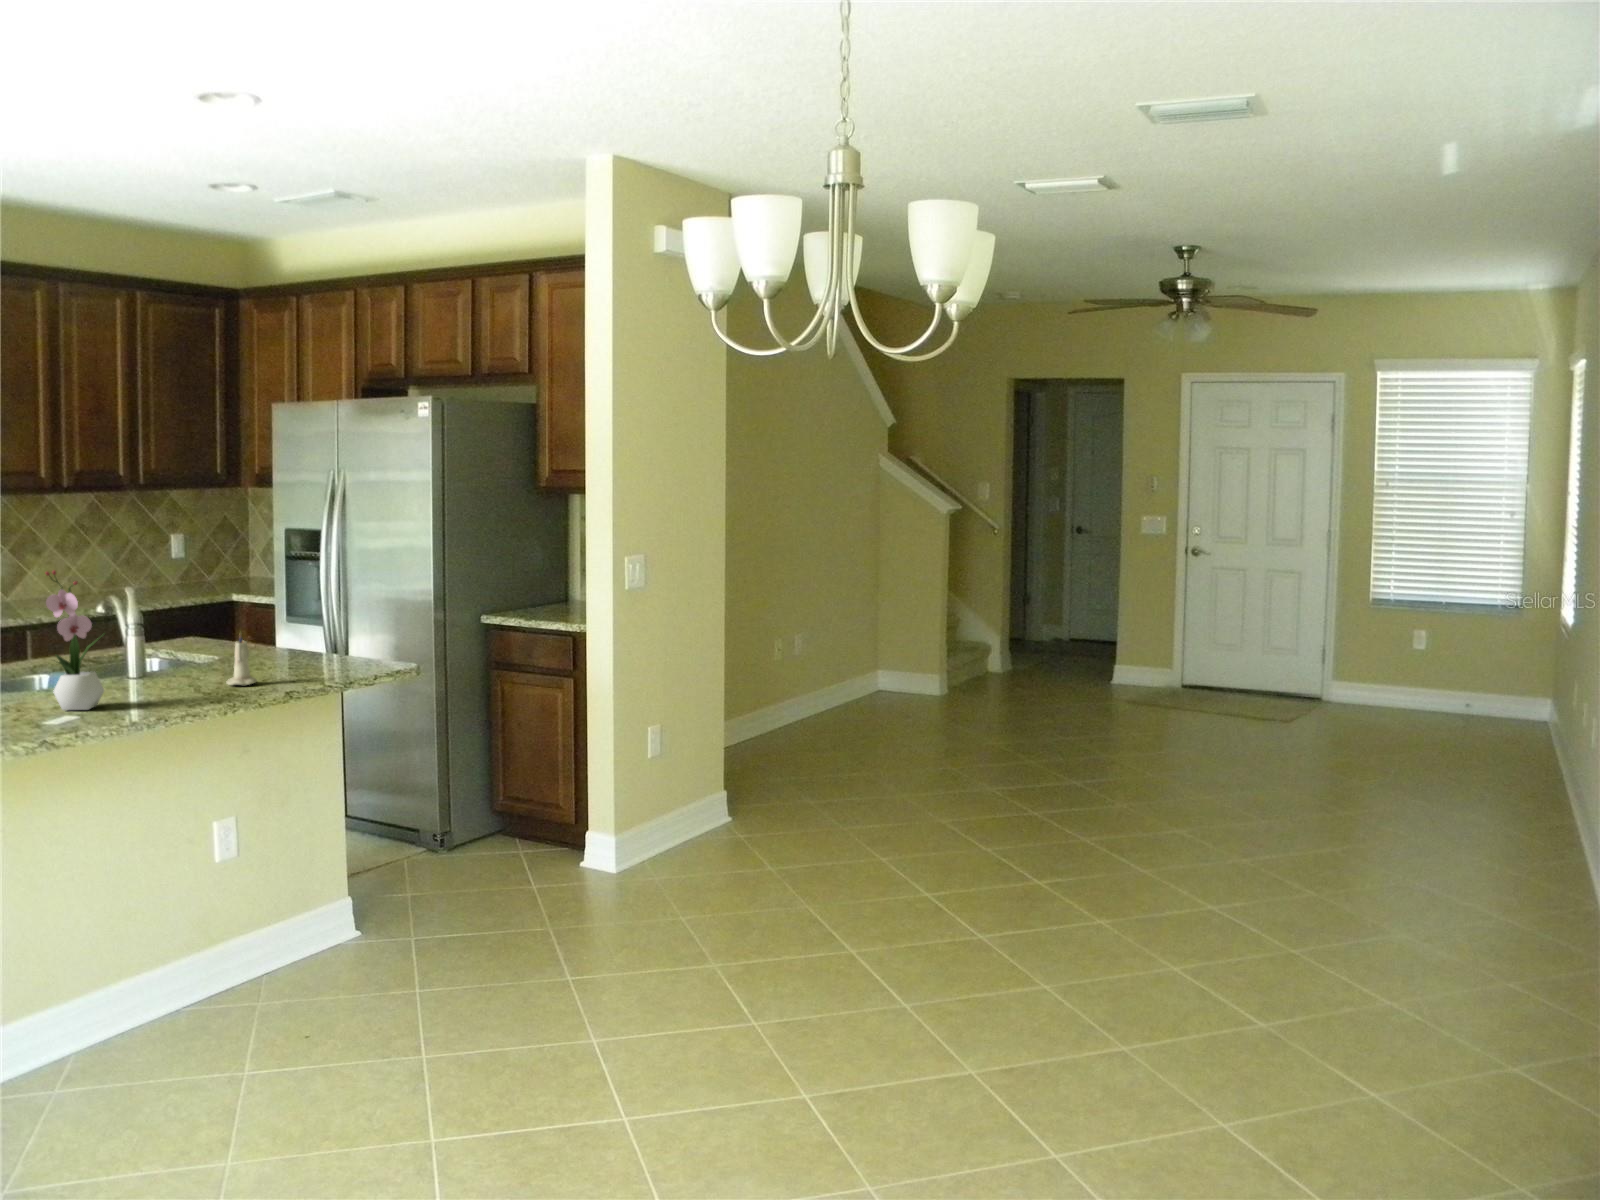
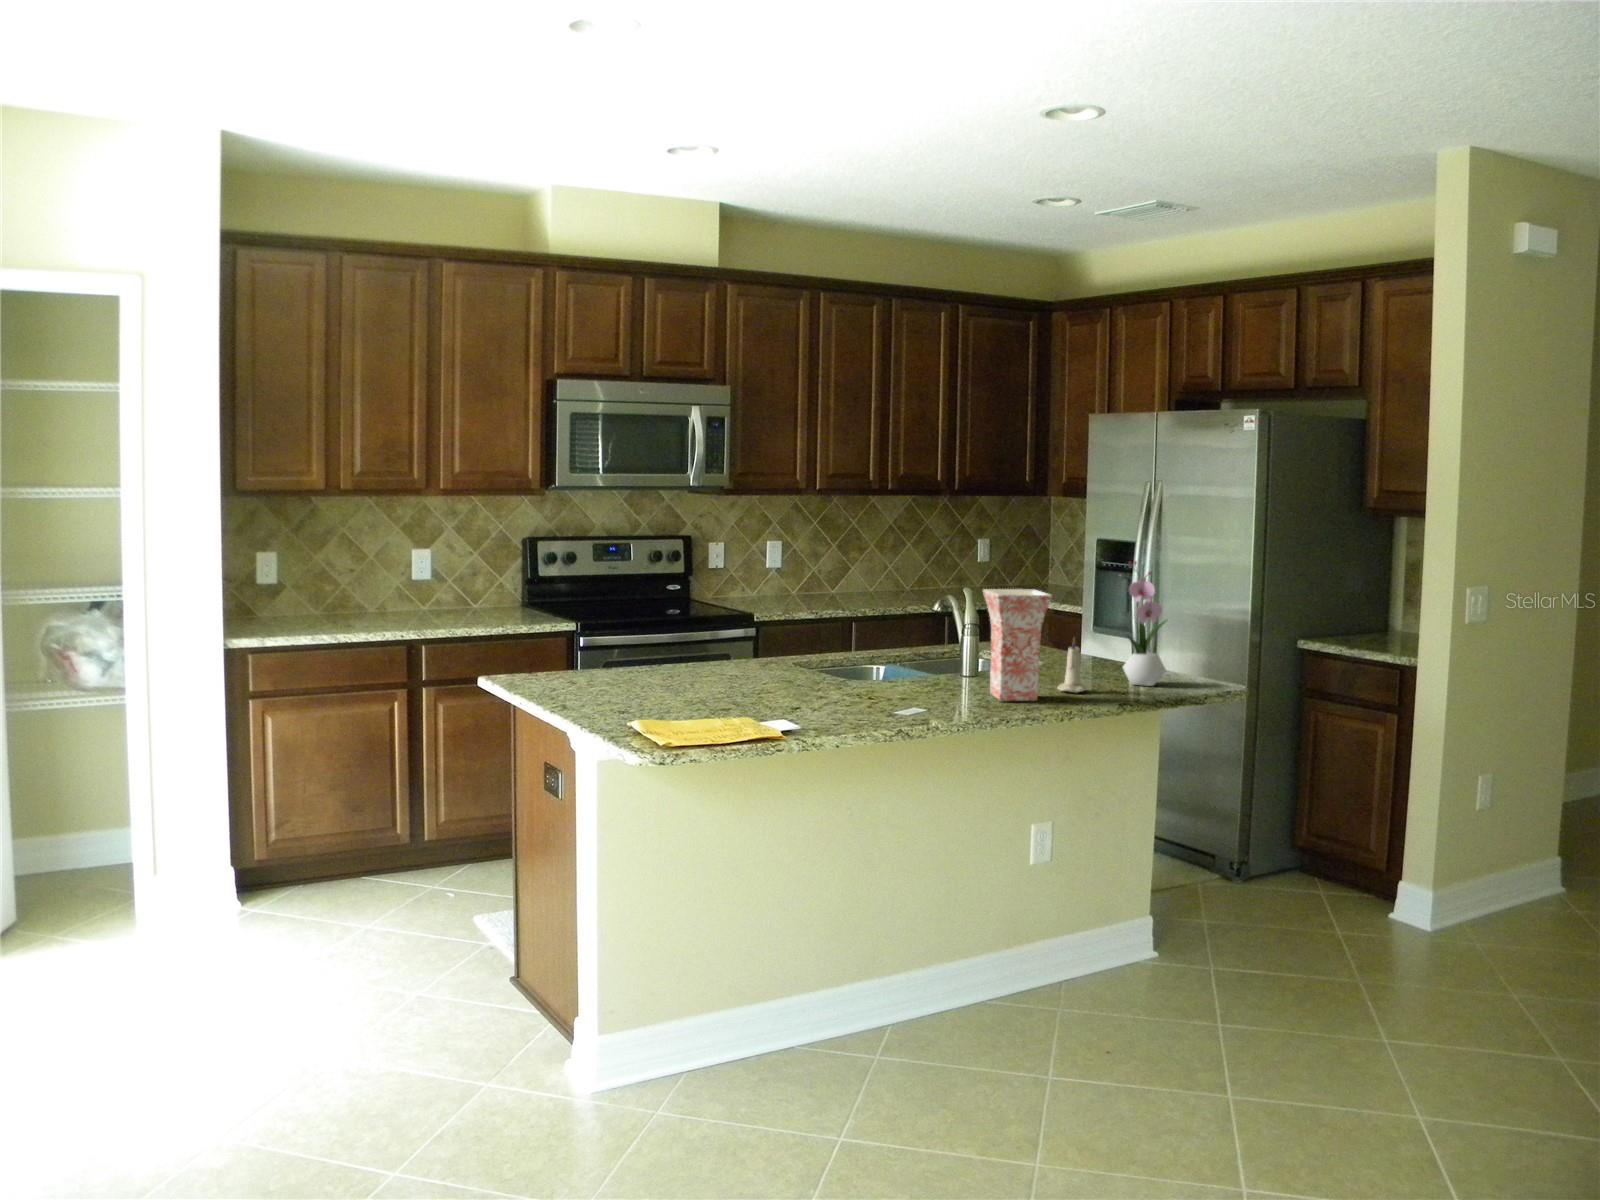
flower arrangement: present [46,570,104,710] -> present [1122,561,1166,686]
vase: none [137,587,210,701] -> present [983,589,1052,701]

